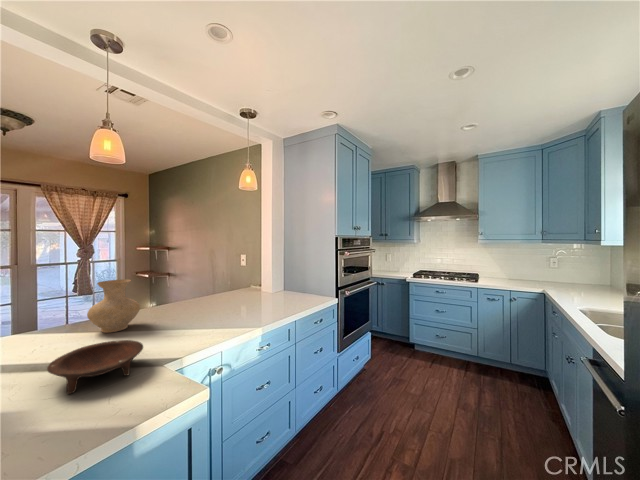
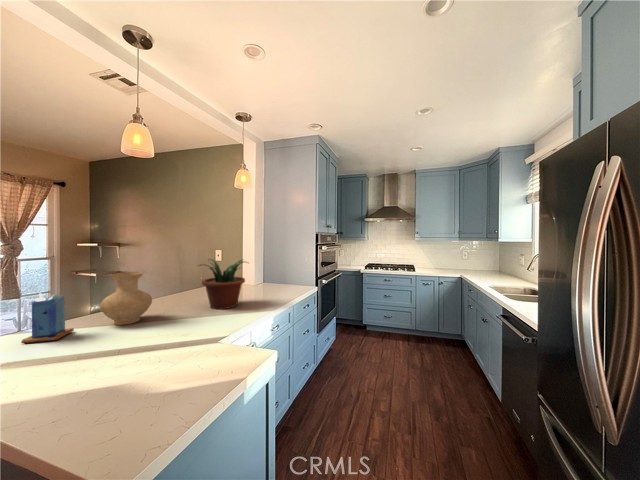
potted plant: none [193,266,244,321] -> present [200,259,245,309]
candle: none [11,299,62,346] -> present [21,293,74,343]
bowl: present [47,340,143,394] -> none [121,324,200,369]

